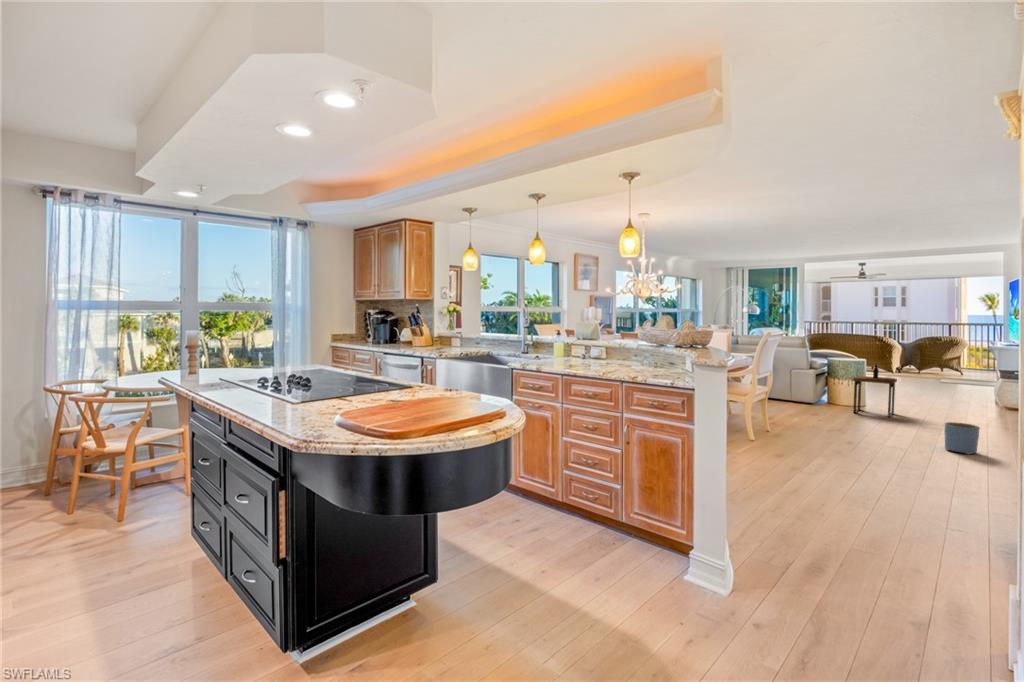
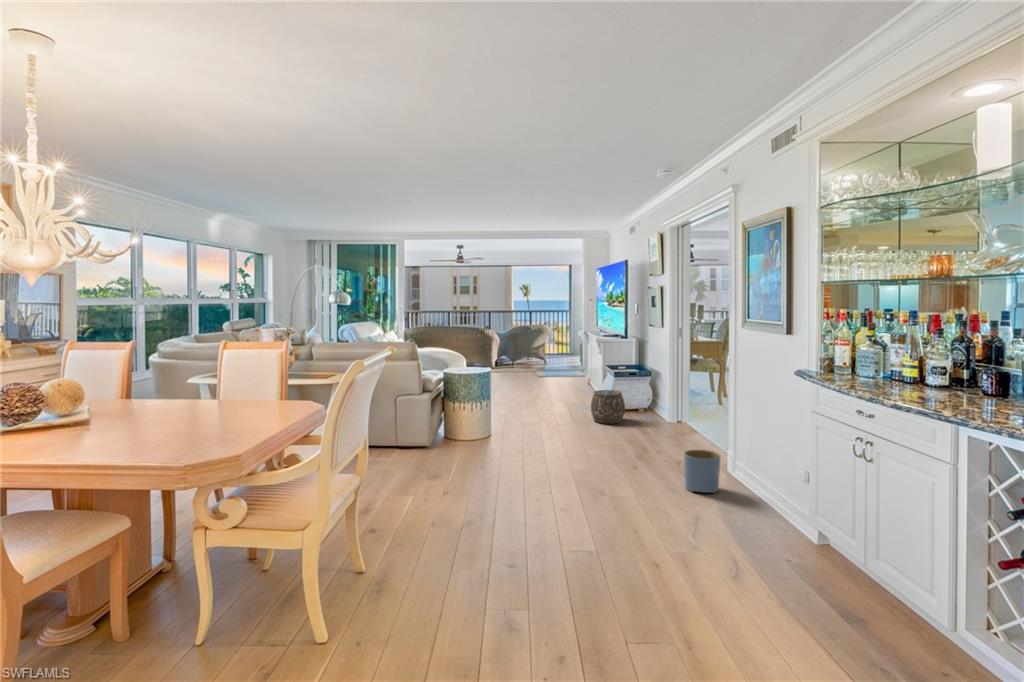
side table: present [853,364,897,417] -> none [529,371,575,442]
woven basket: none [930,387,969,416] -> present [591,390,625,424]

